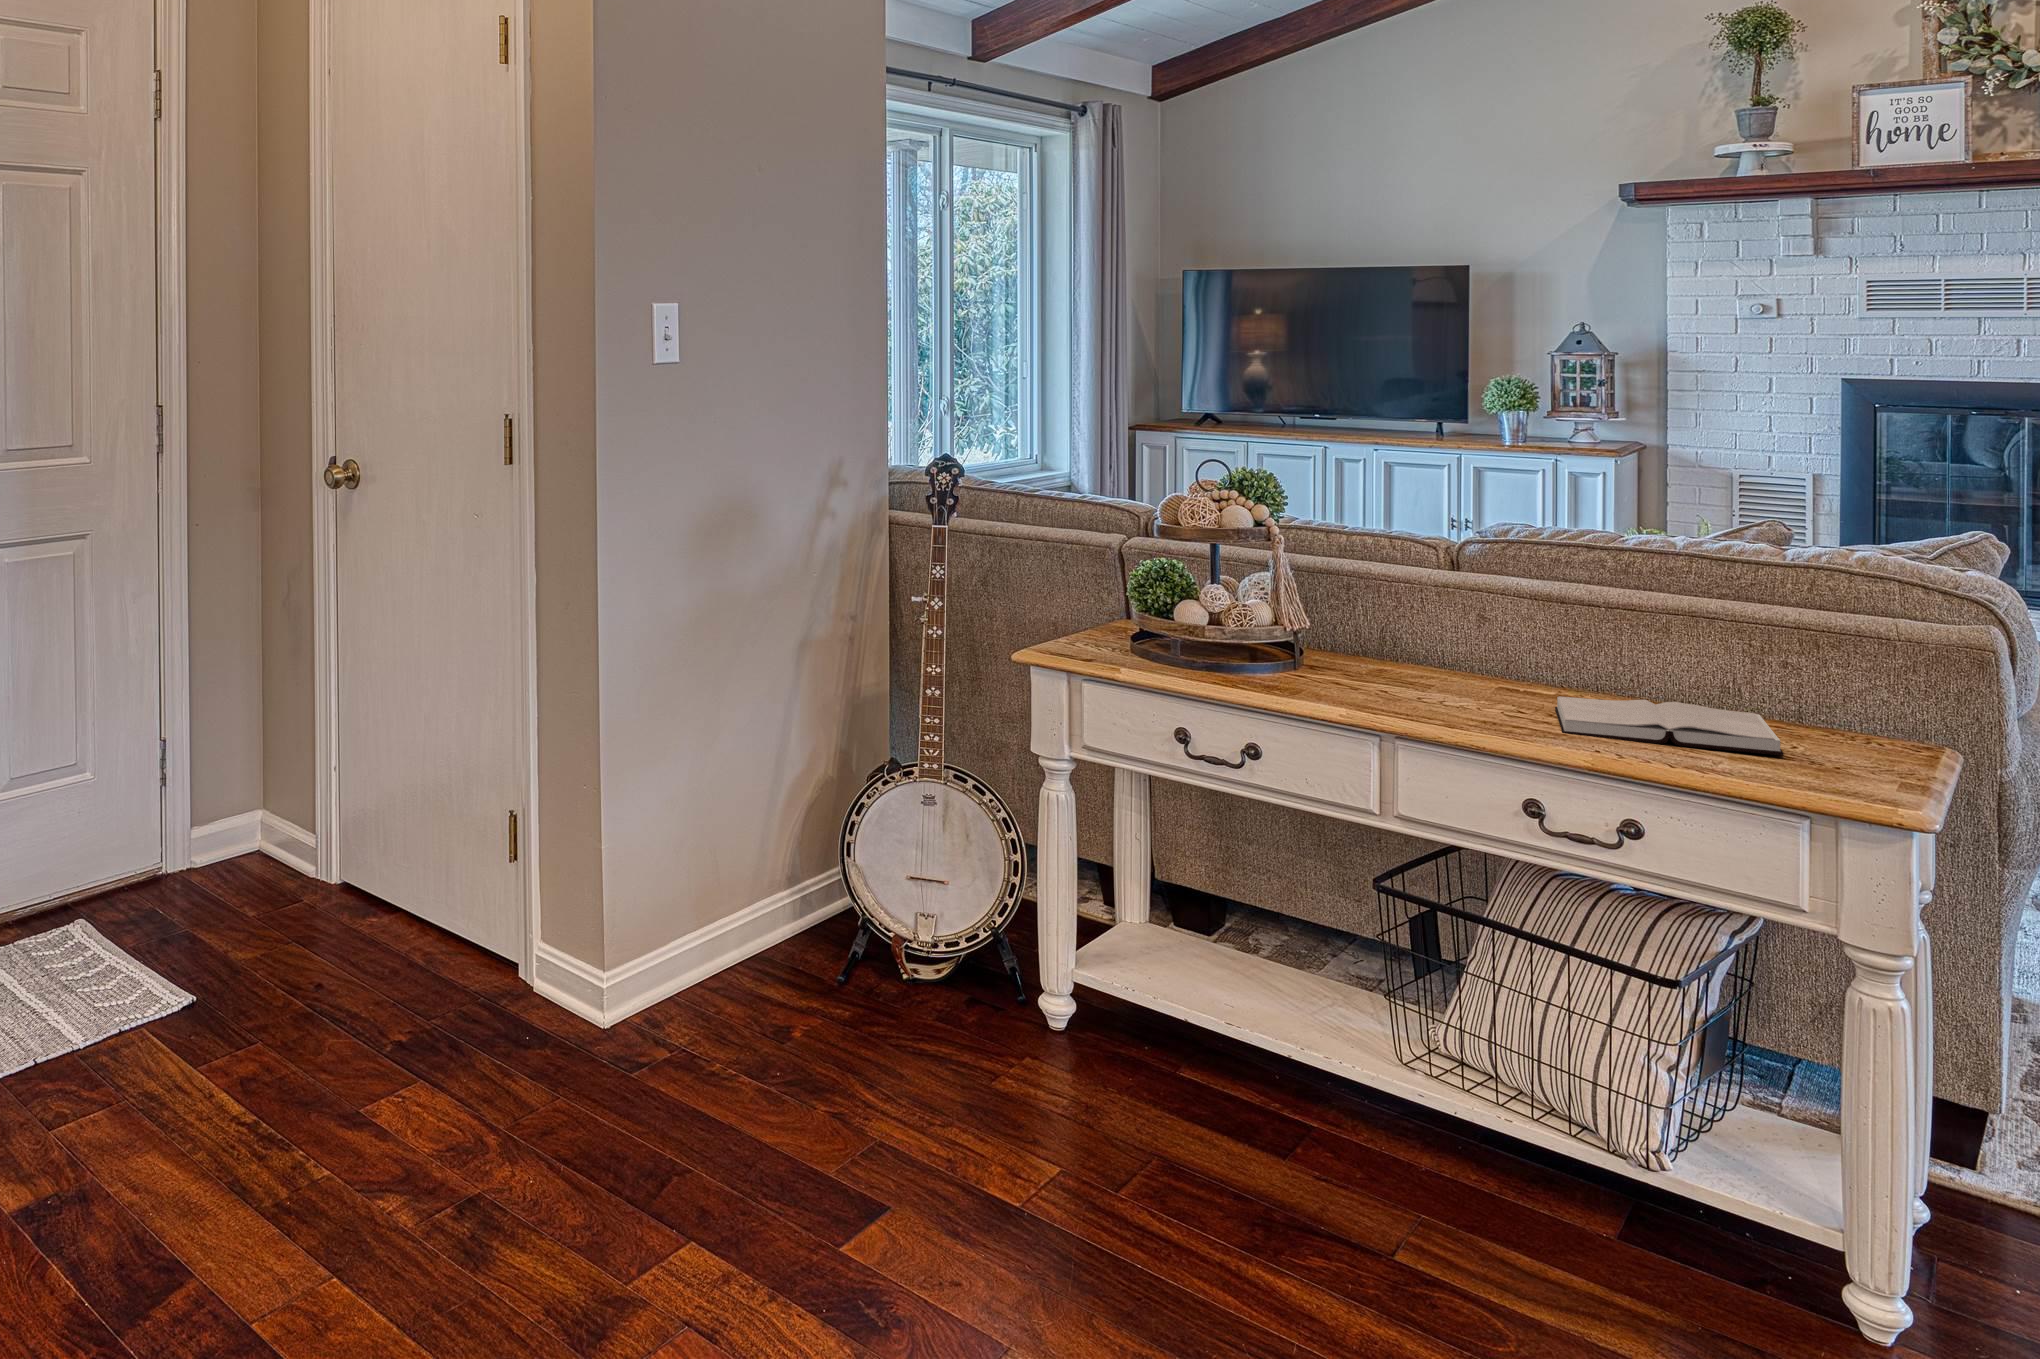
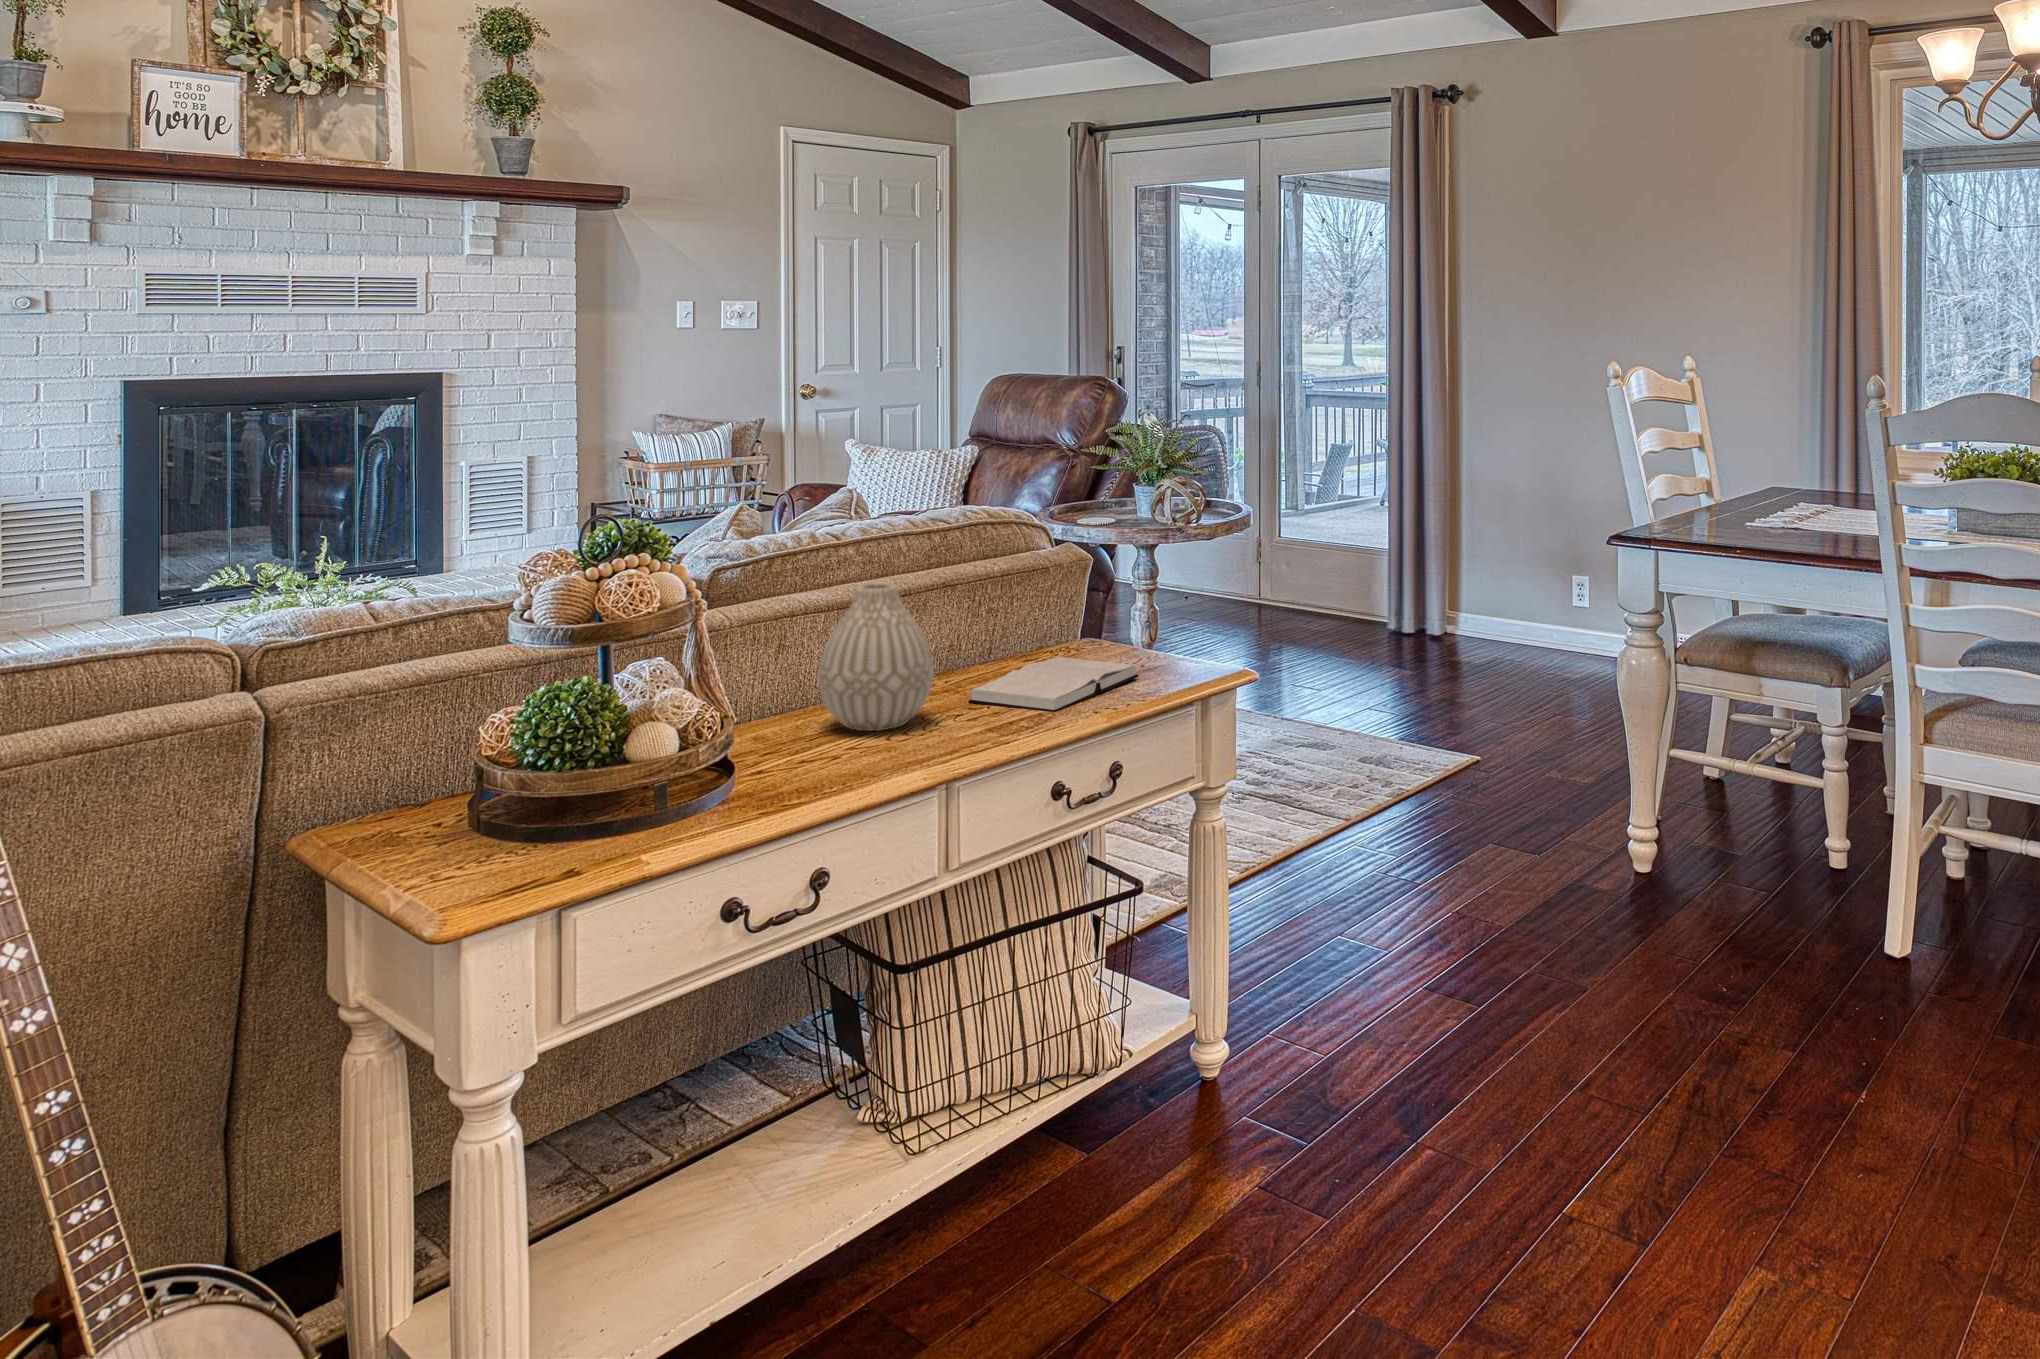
vase: none [1371,560,1486,695] -> present [818,582,934,731]

